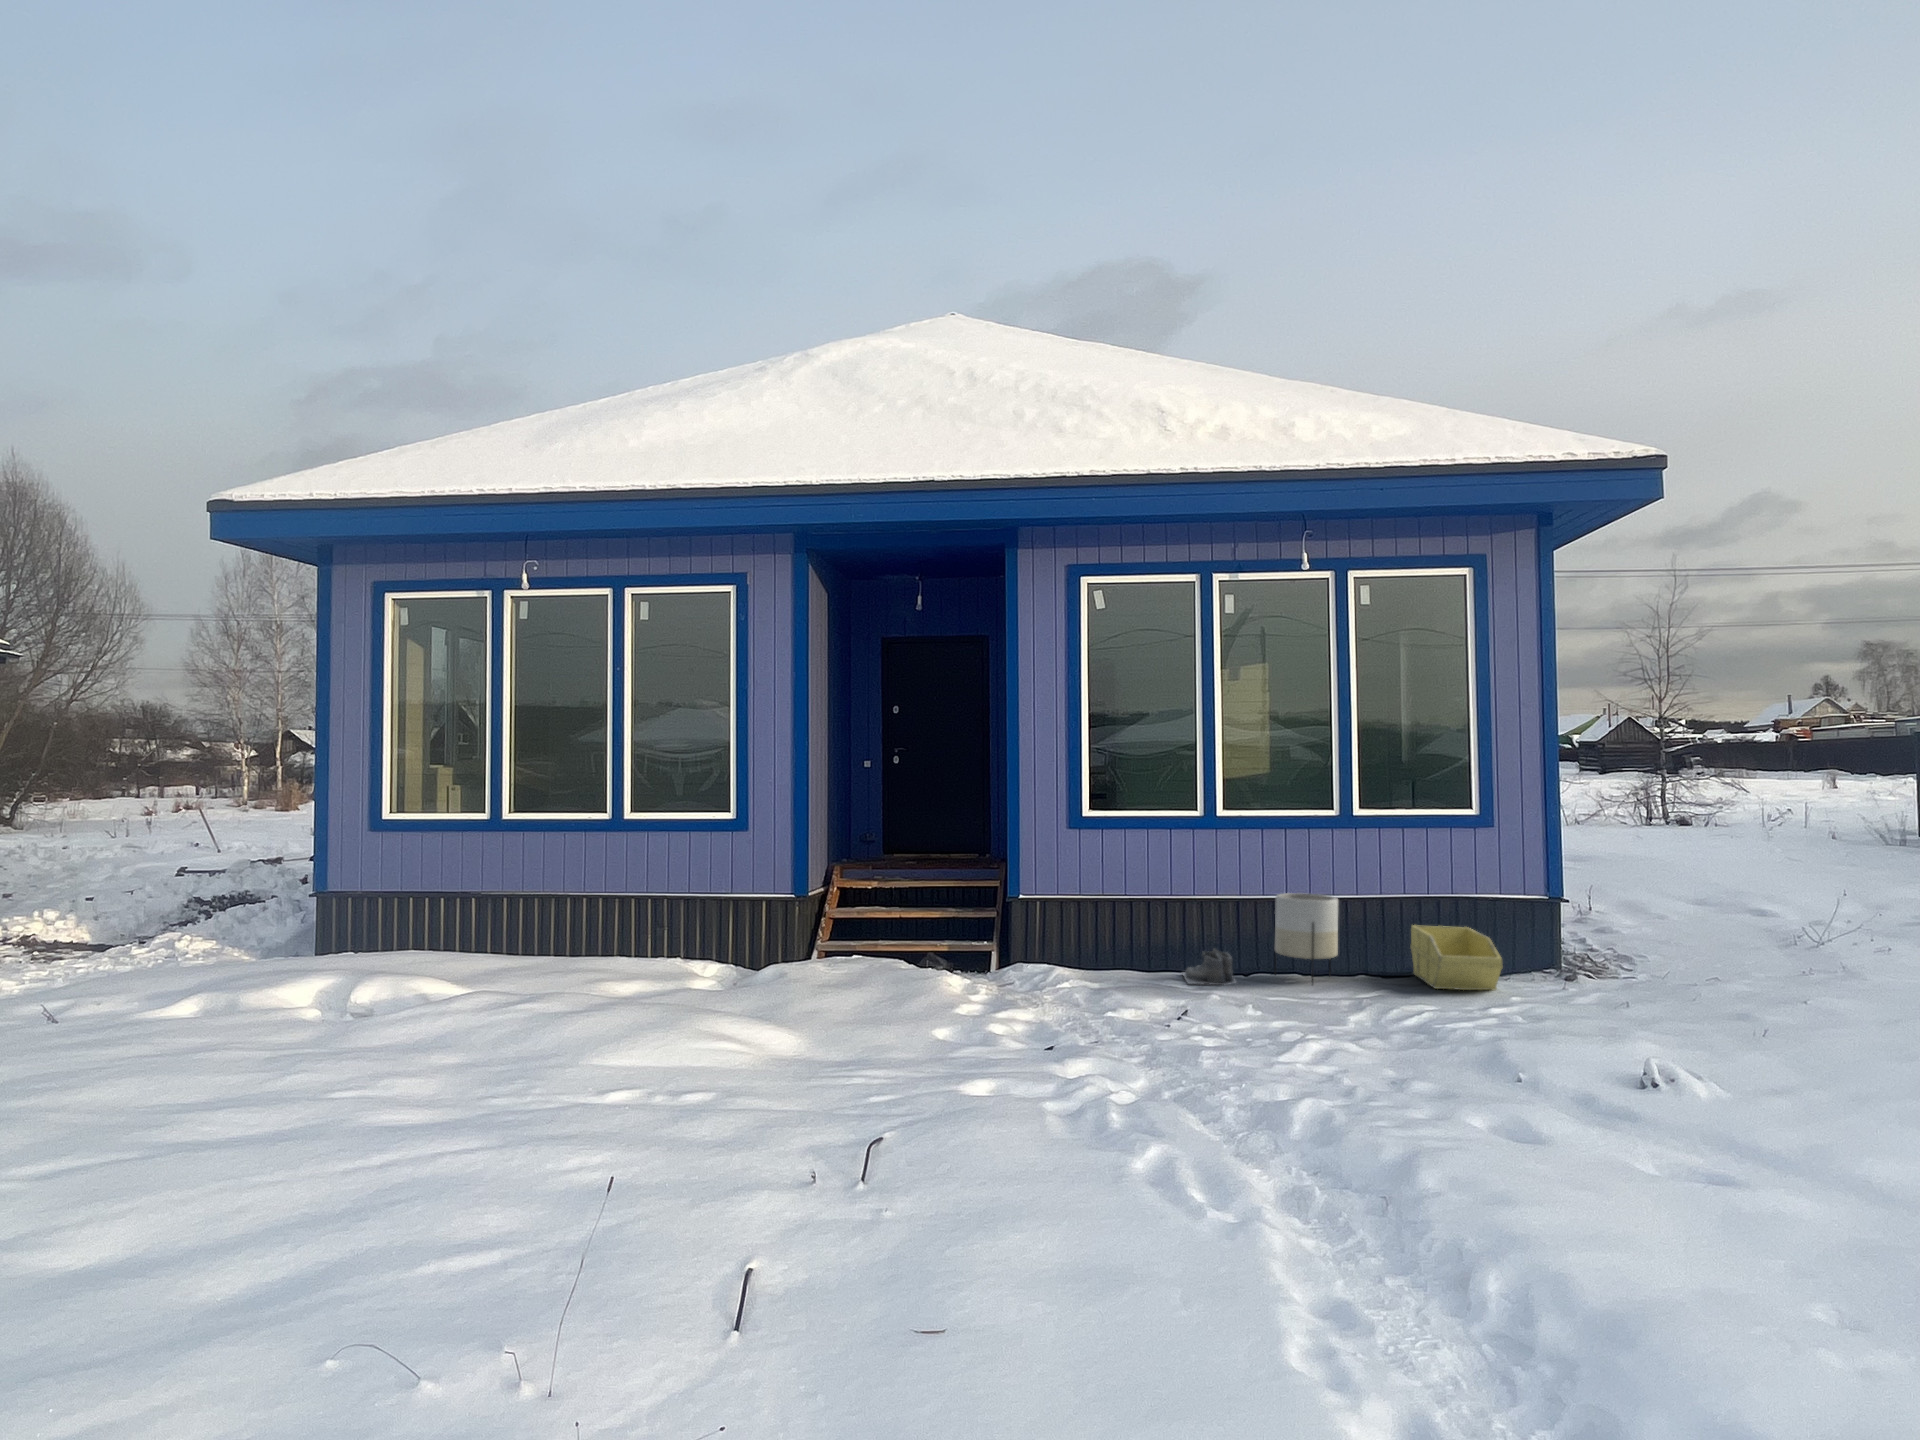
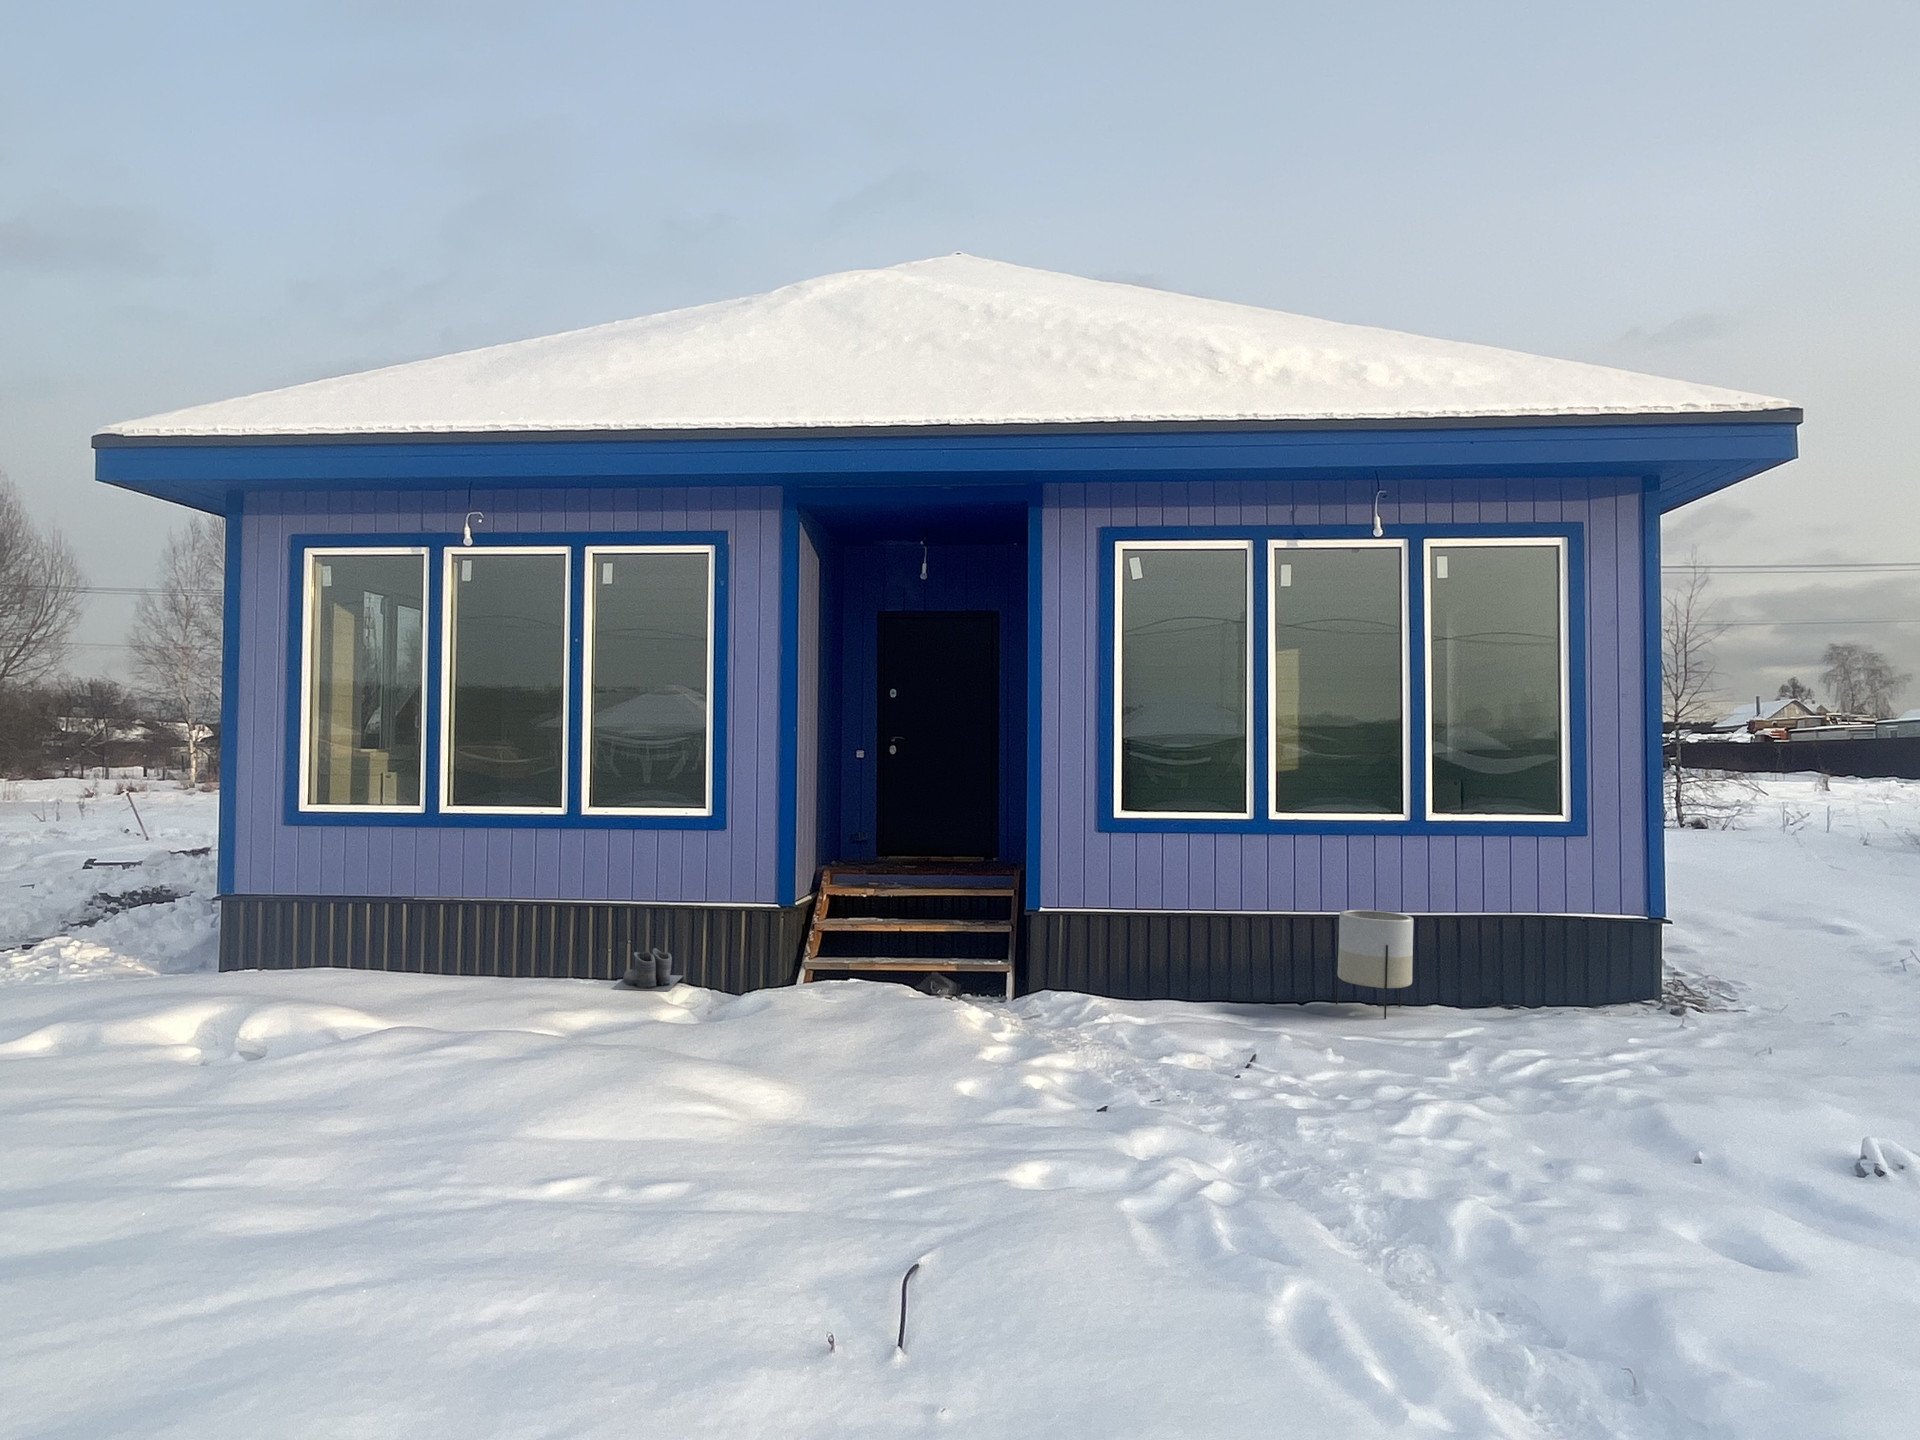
storage bin: present [1410,925,1503,990] -> none [1490,948,1612,1029]
boots: present [1182,948,1237,985] -> present [611,948,683,991]

